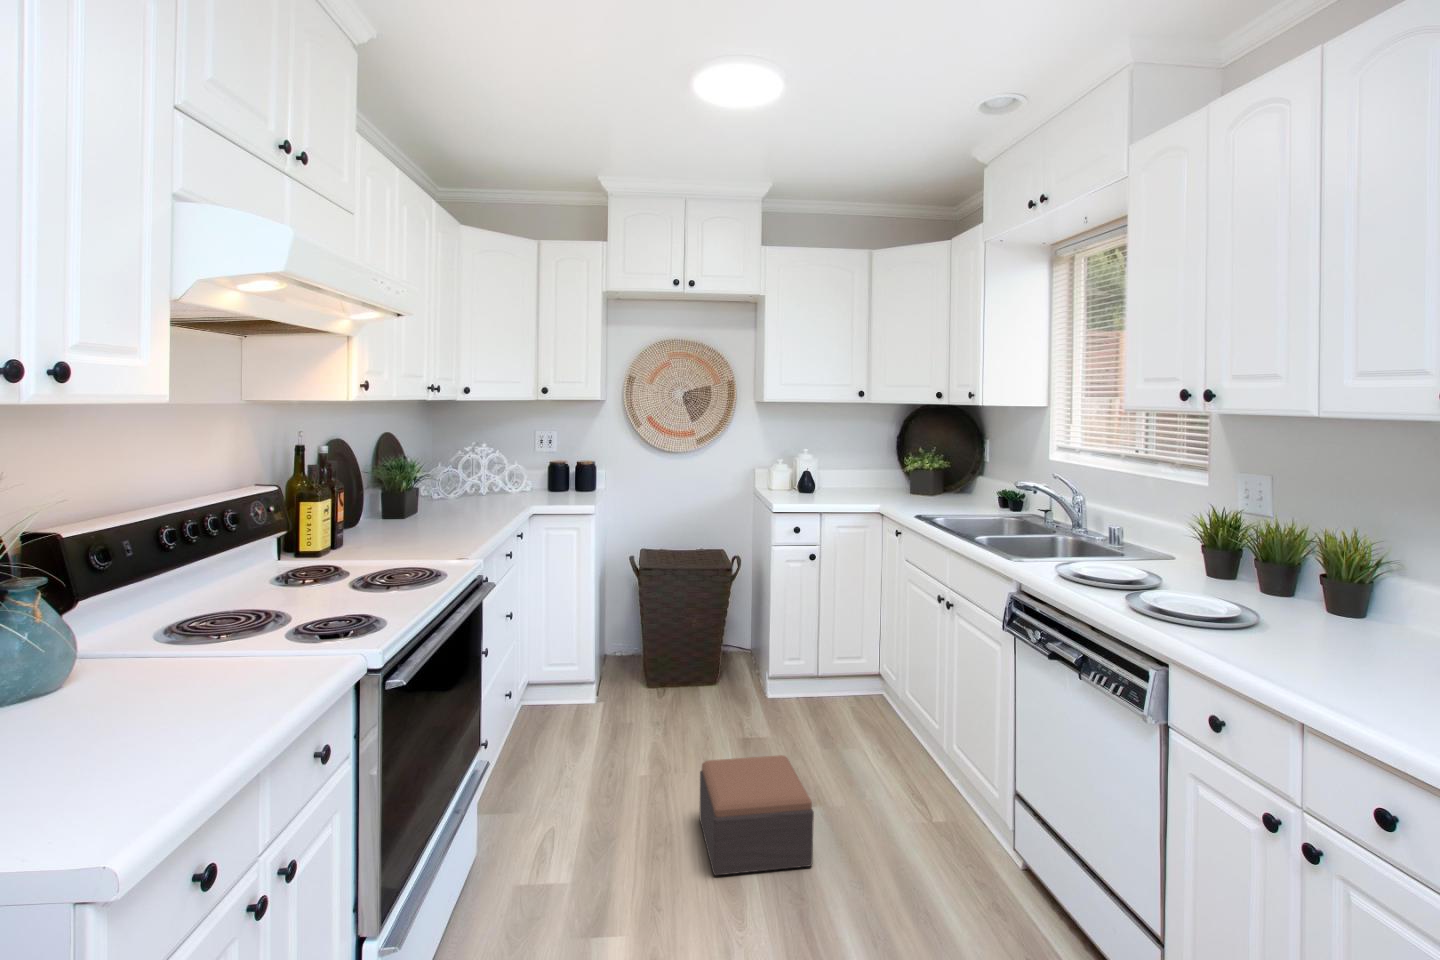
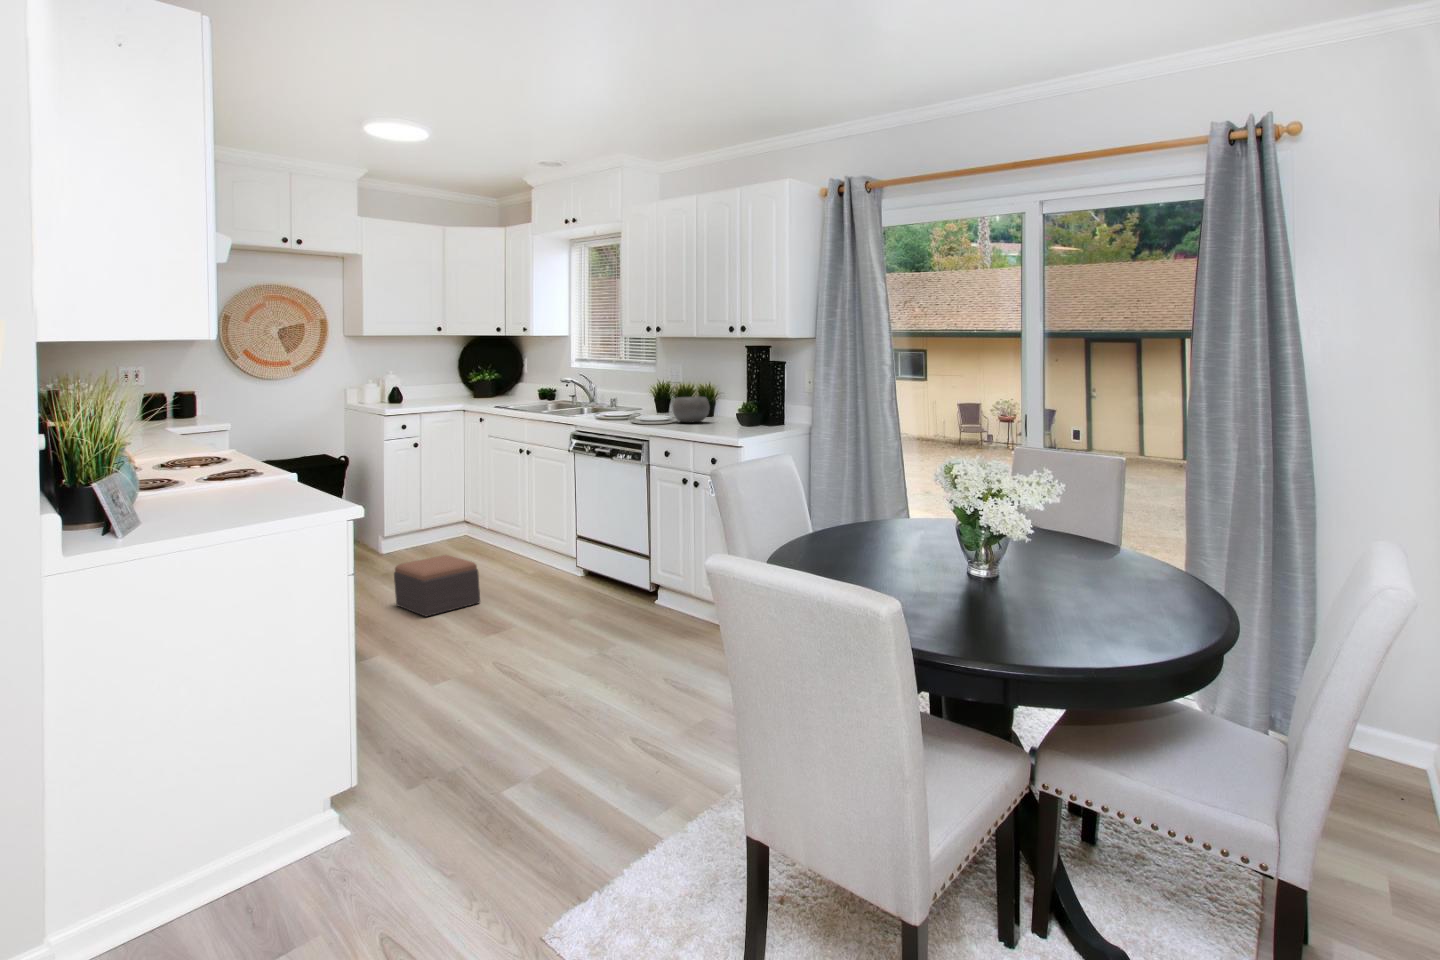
bowl: none [1256,587,1380,667] -> present [672,397,710,422]

